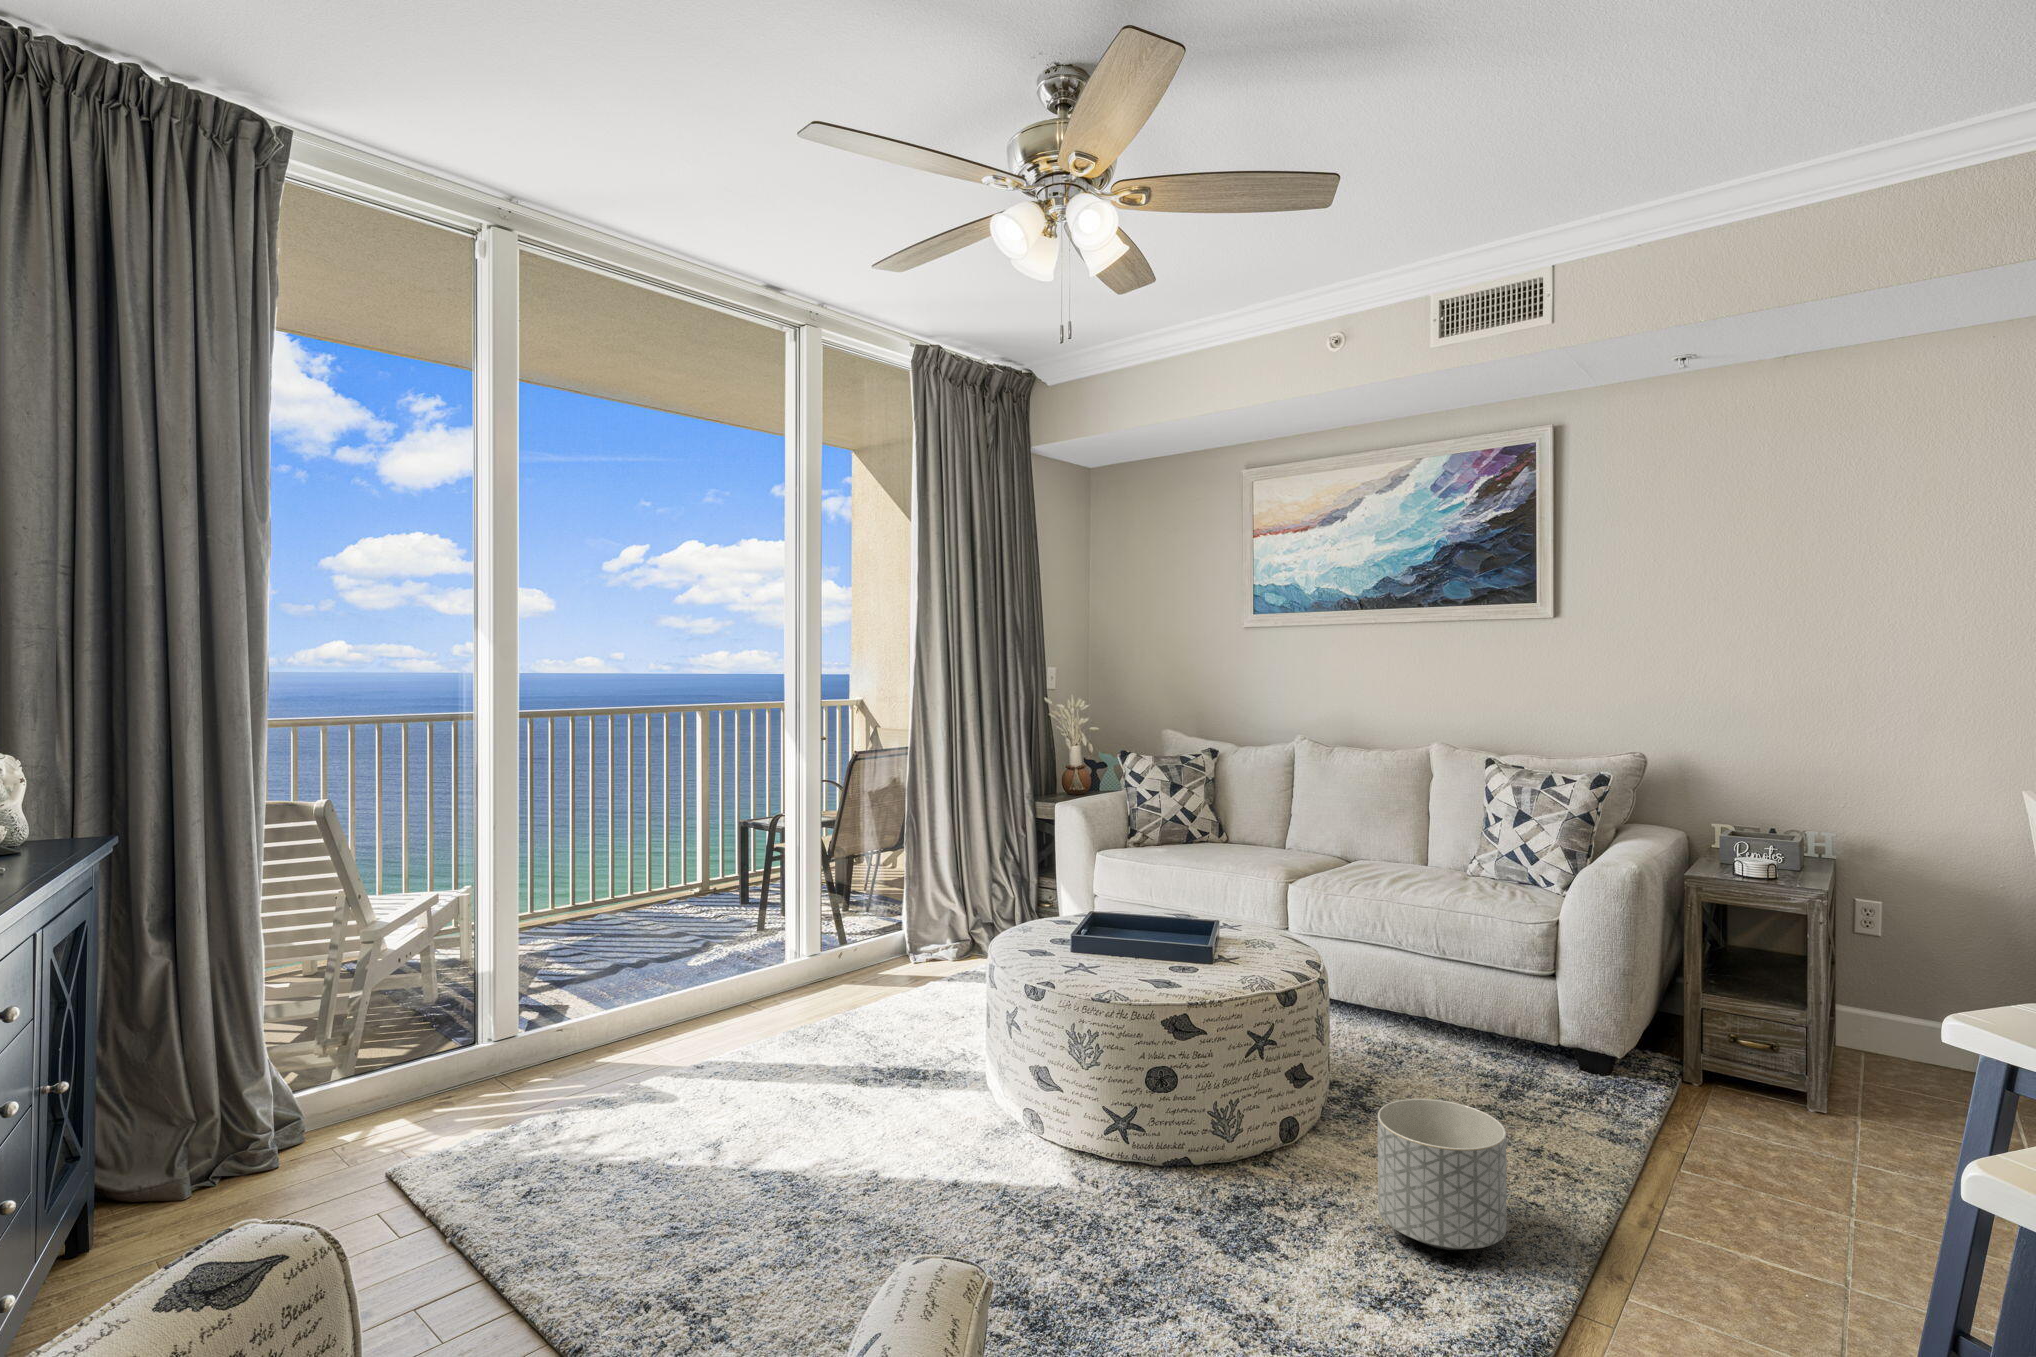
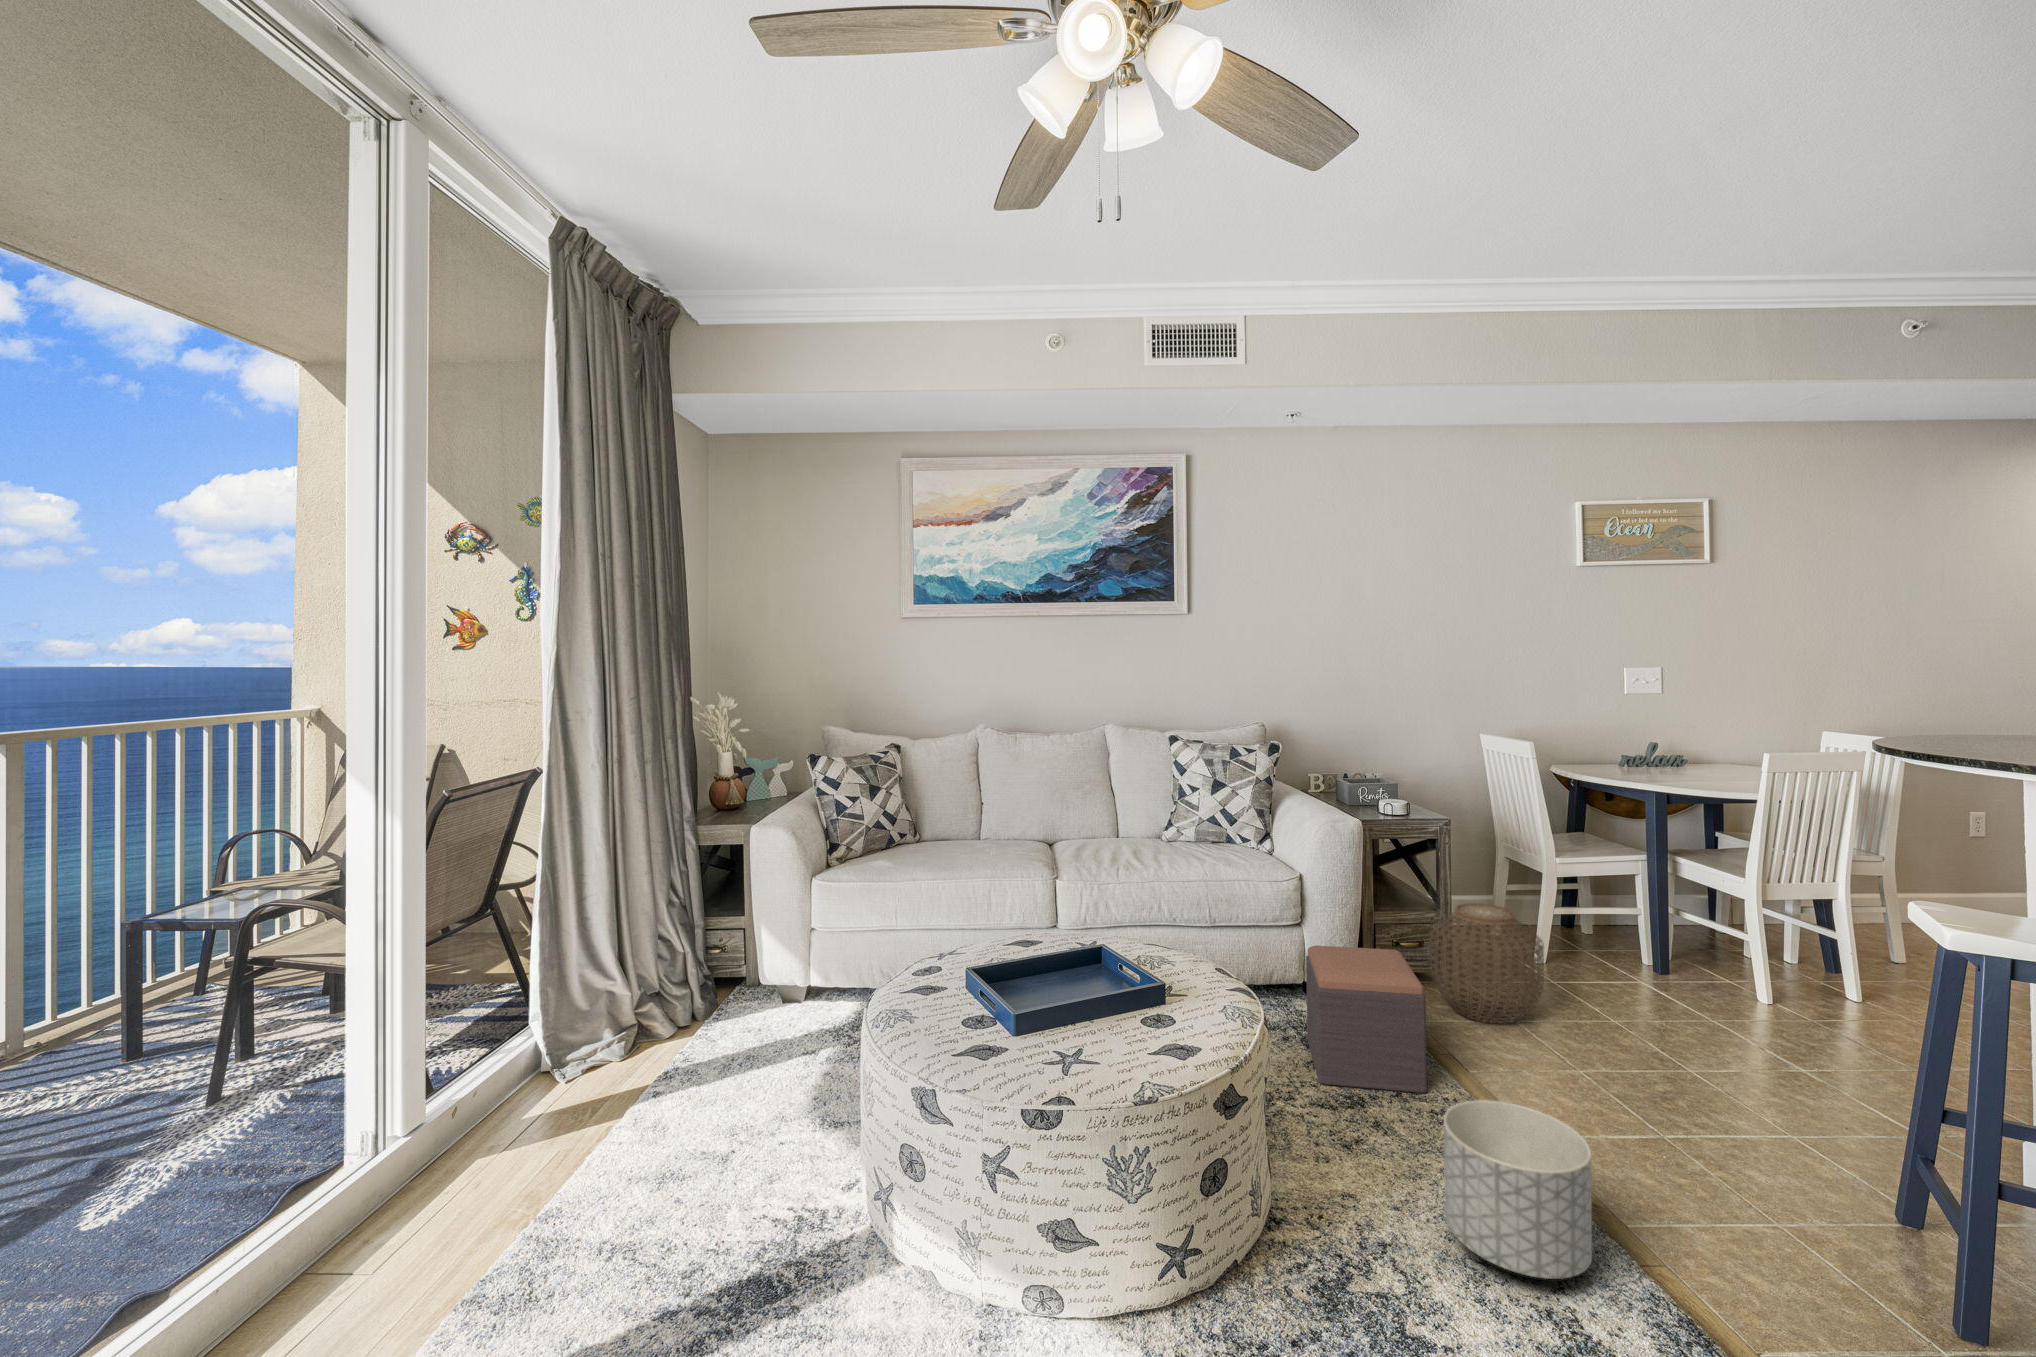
footstool: none [1454,984,1605,1148] -> present [1306,946,1427,1093]
woven basket: none [1728,990,1888,1147] -> present [1429,903,1544,1024]

